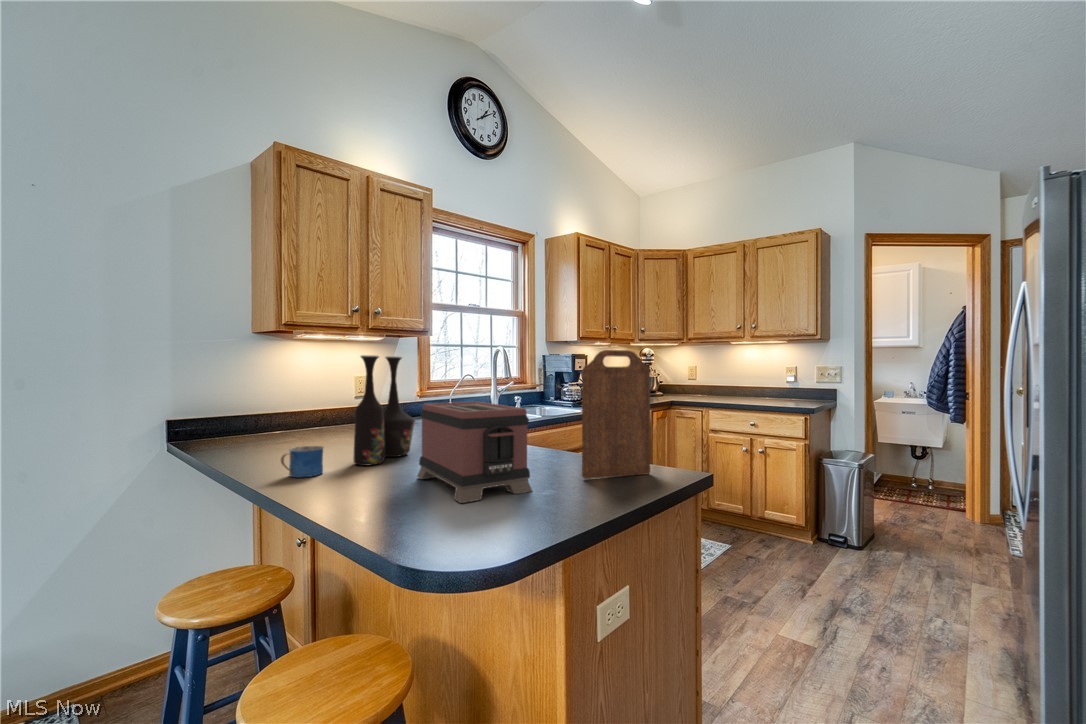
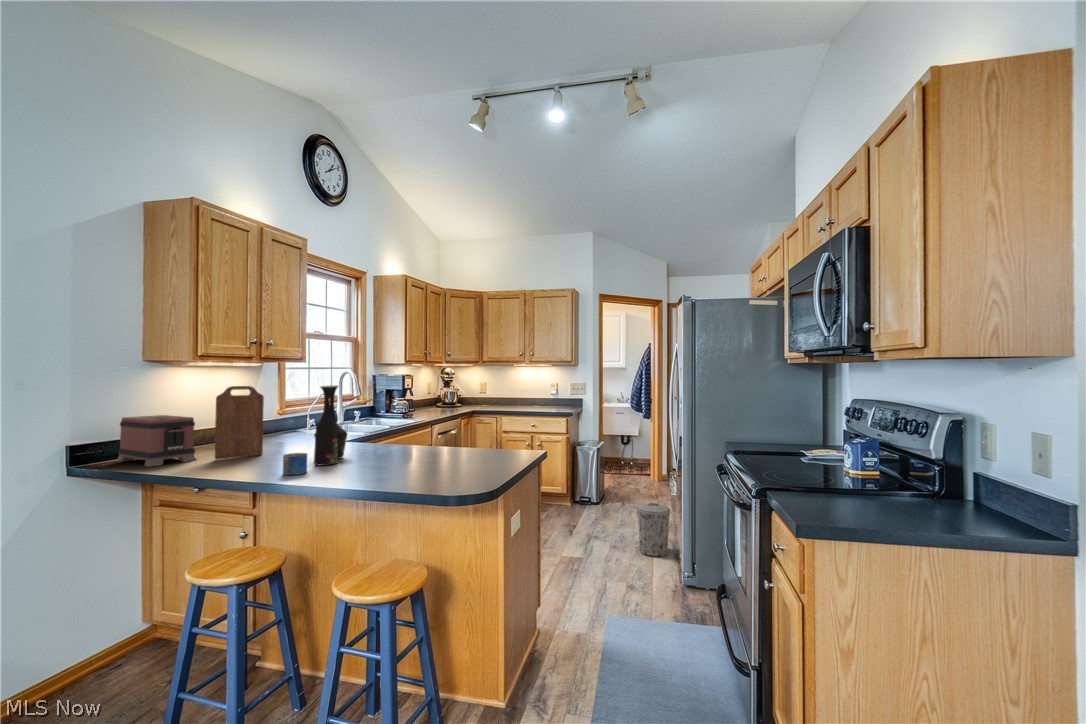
cutting board: present [582,350,650,479] -> present [215,386,264,459]
toaster: present [417,401,532,503] -> present [117,415,196,467]
trash can: none [930,579,1012,691] -> present [637,503,670,557]

